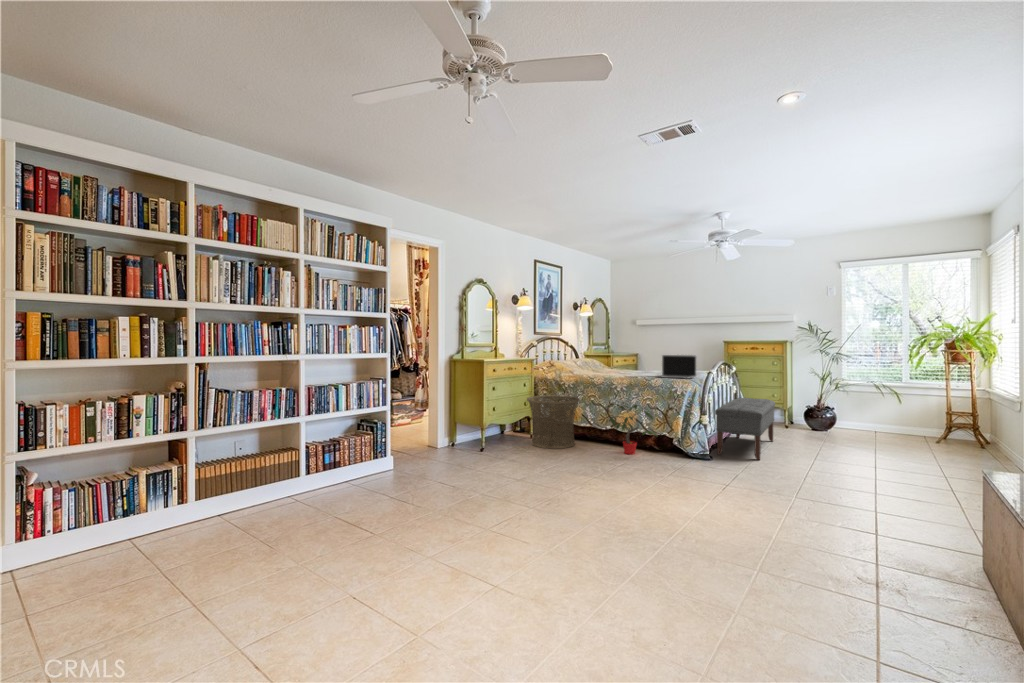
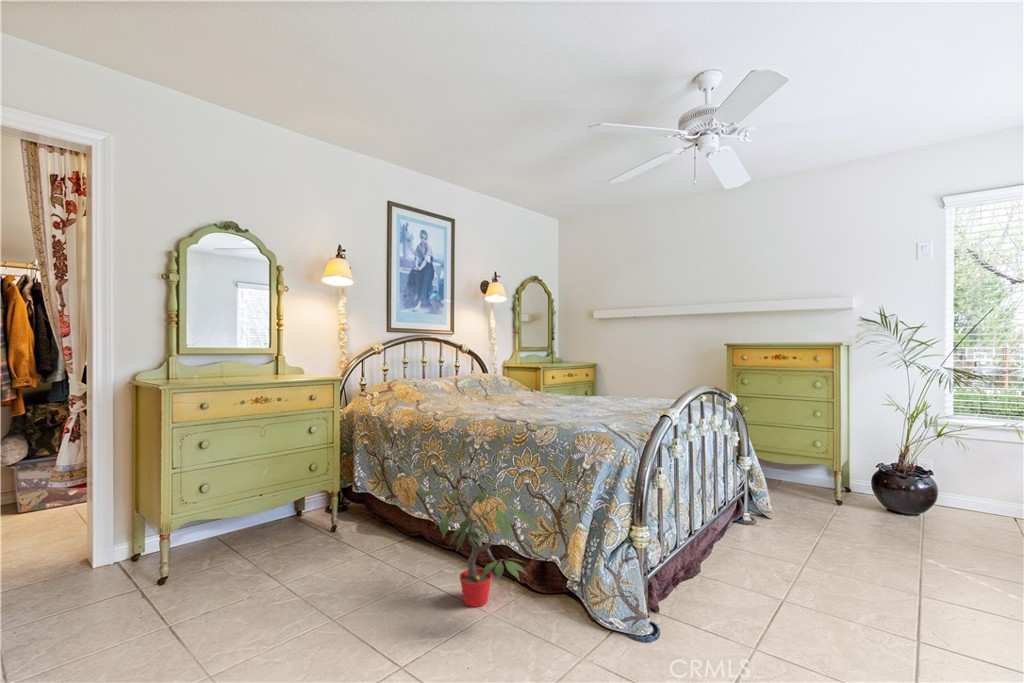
laptop: present [657,355,696,379] -> none [541,373,633,432]
basket: present [527,395,580,449] -> none [288,450,404,576]
bench: present [715,398,775,460] -> none [671,458,817,647]

